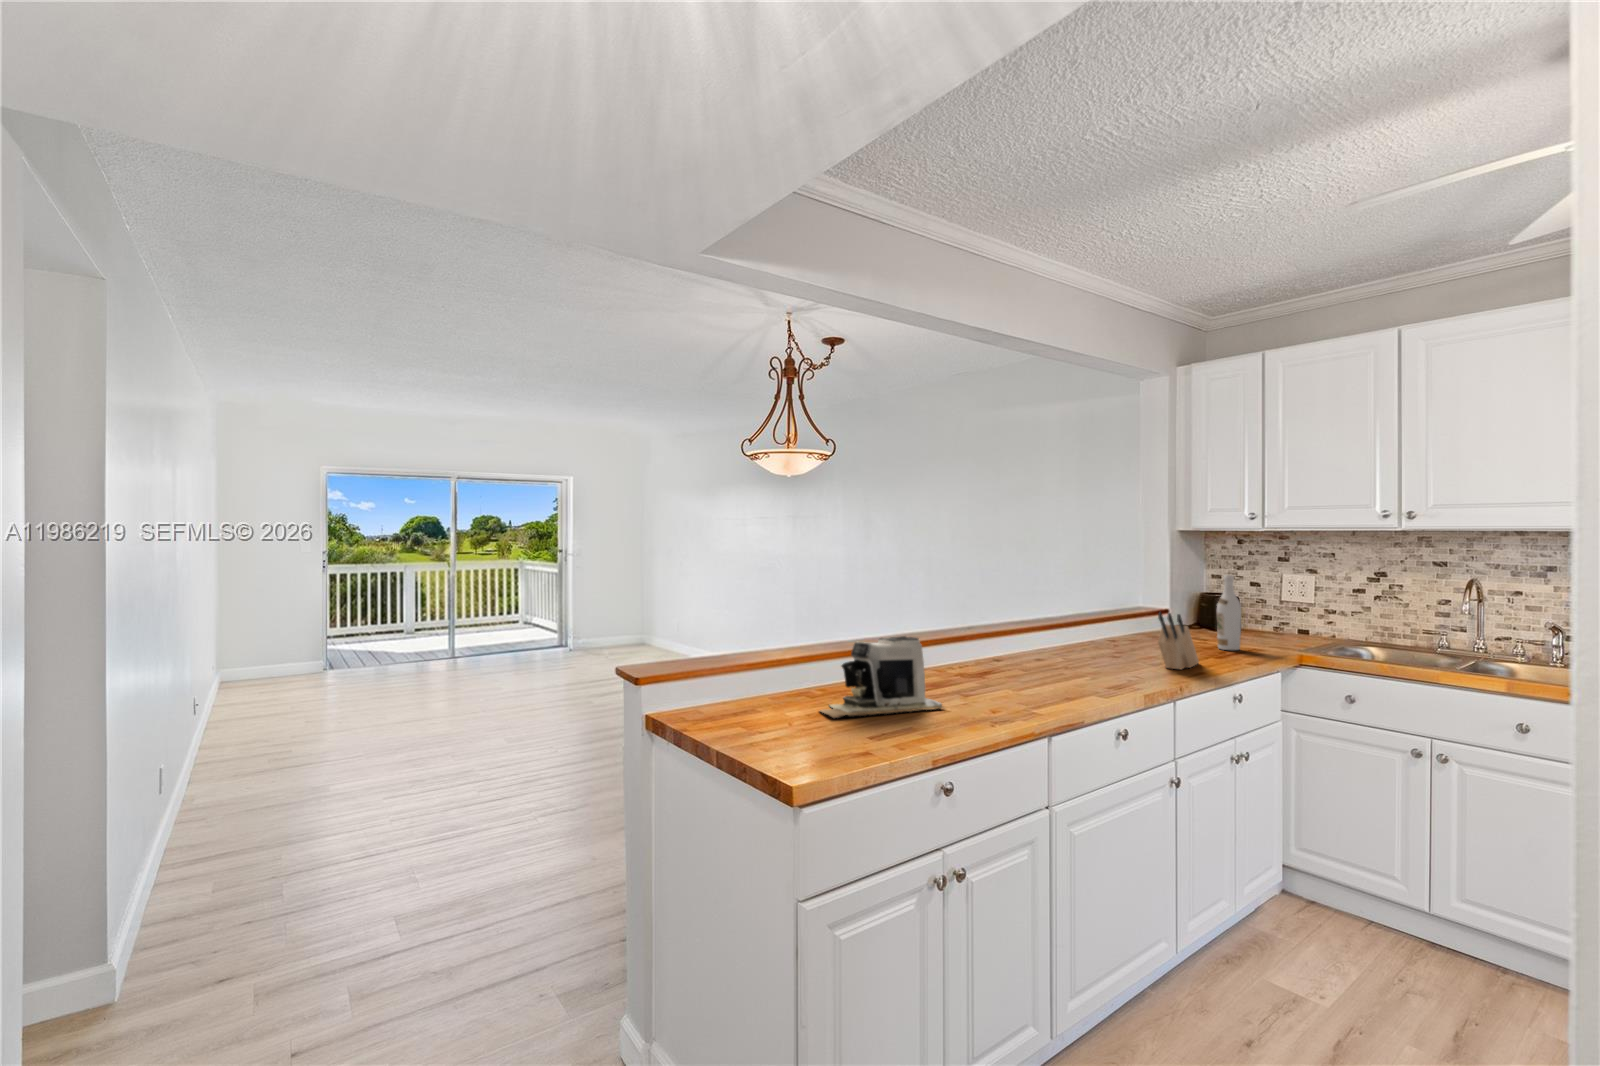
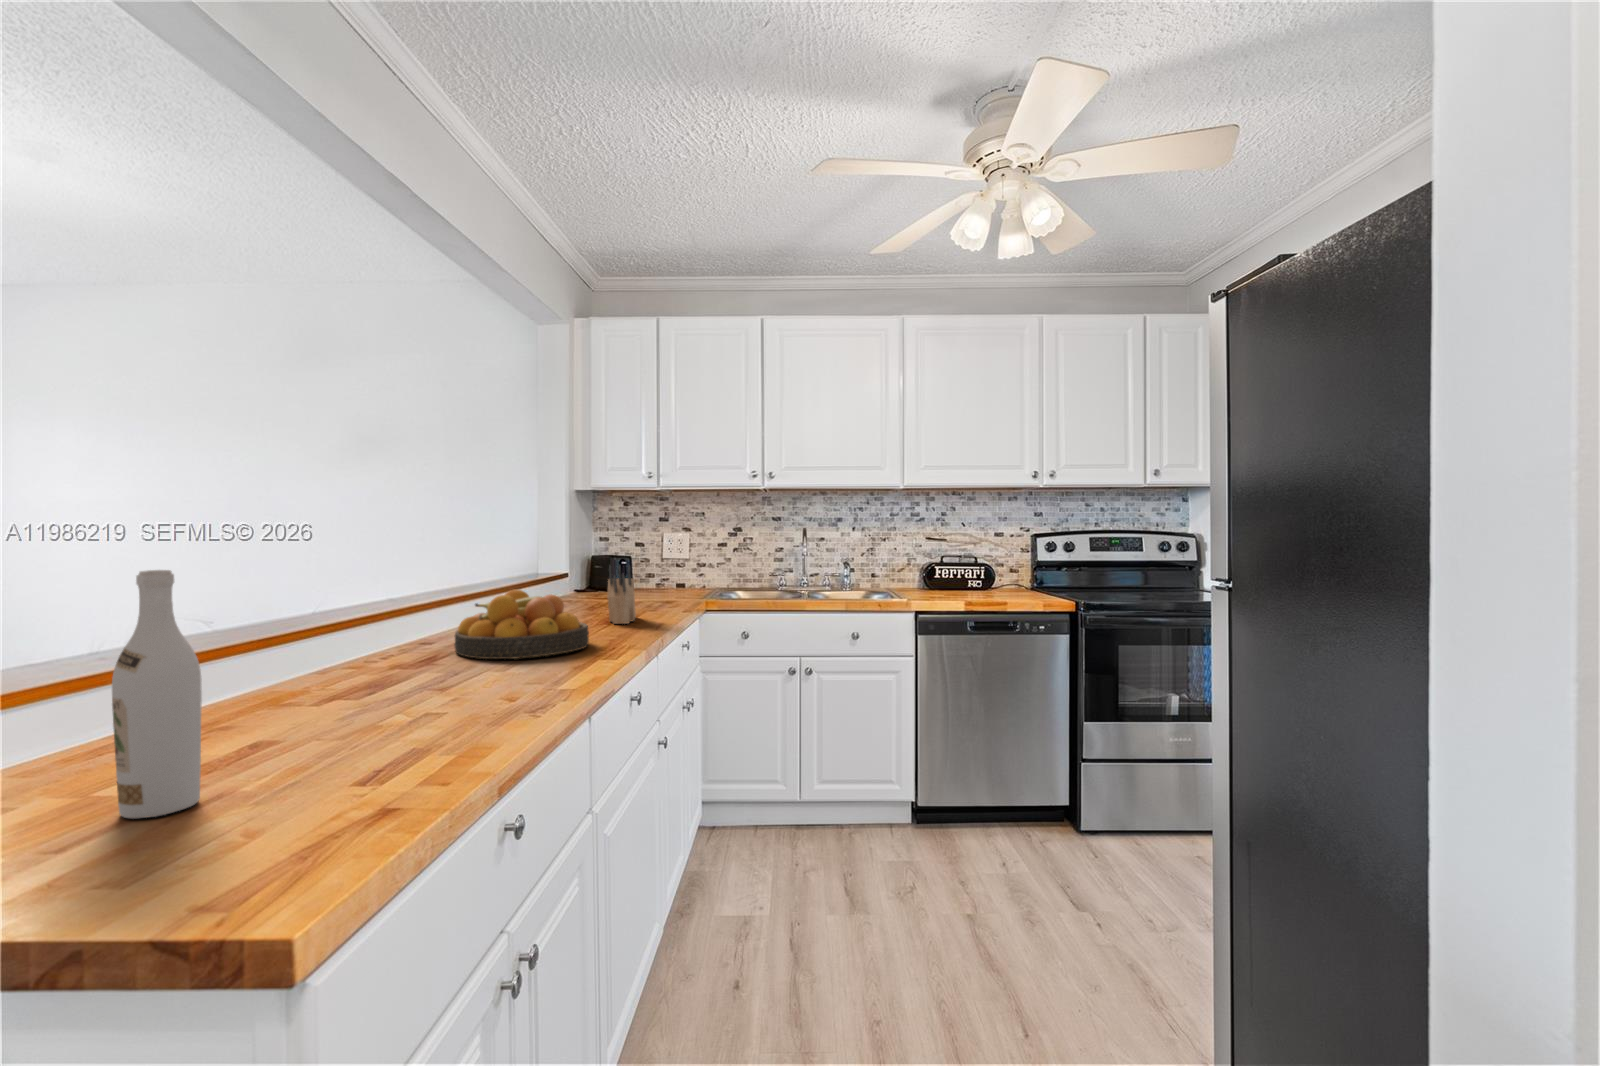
wine bottle: present [1217,575,1241,650] -> present [112,570,202,819]
fruit bowl: none [1002,628,1115,689] -> present [454,589,589,659]
coffee maker: present [820,636,945,718] -> none [217,607,430,748]

